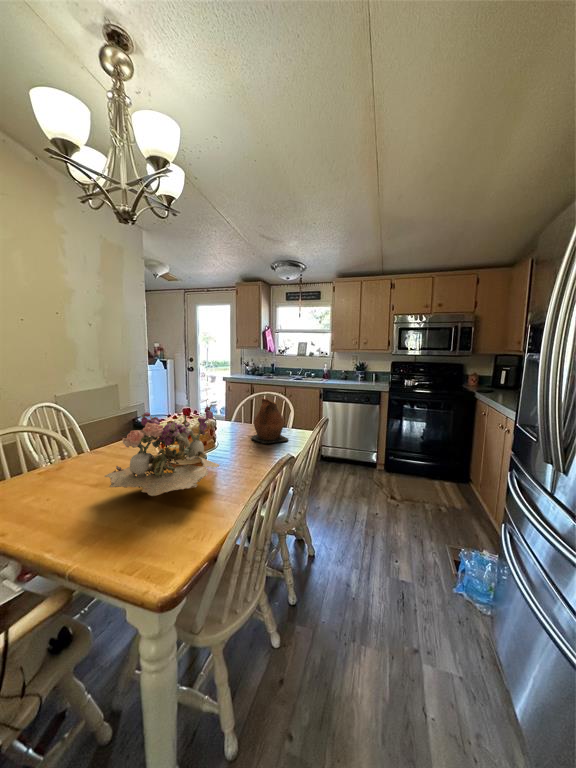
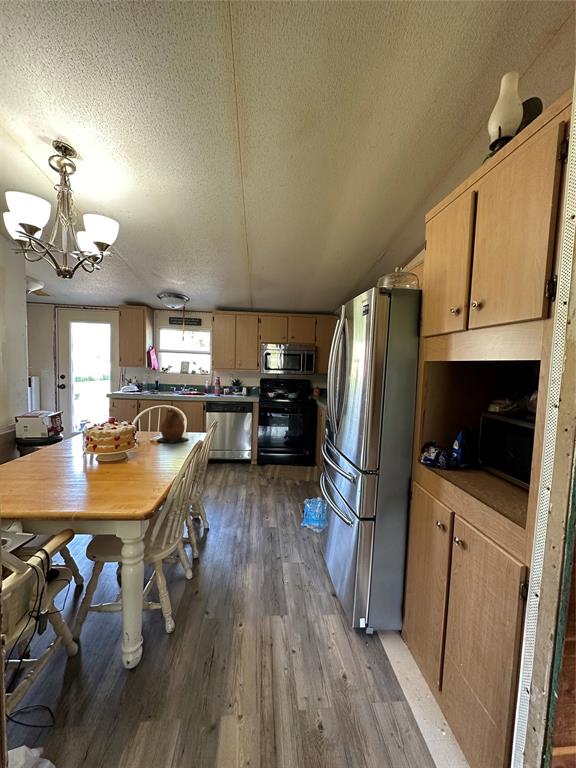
flower arrangement: present [105,405,219,496] -> none [57,413,148,477]

